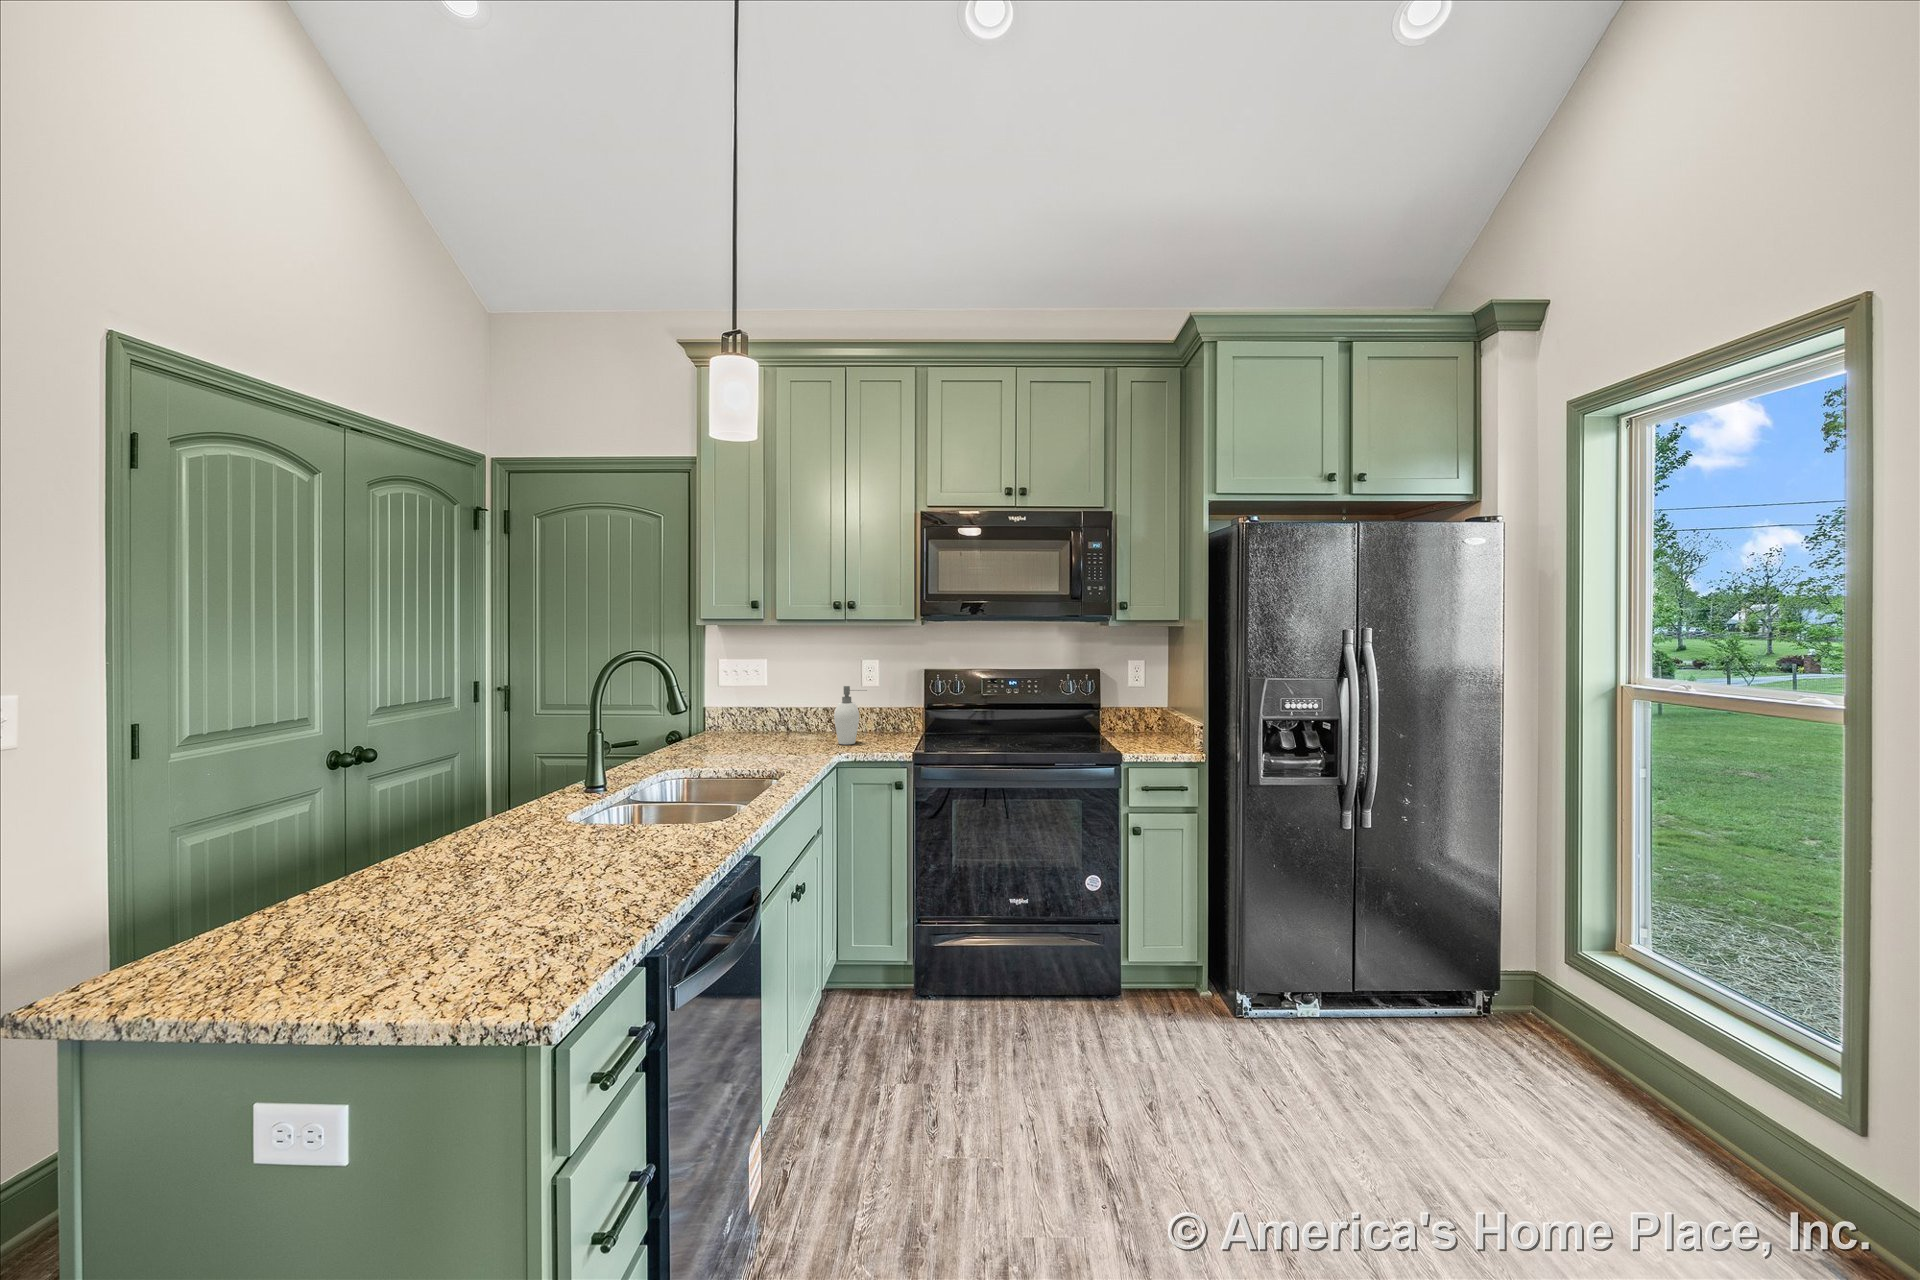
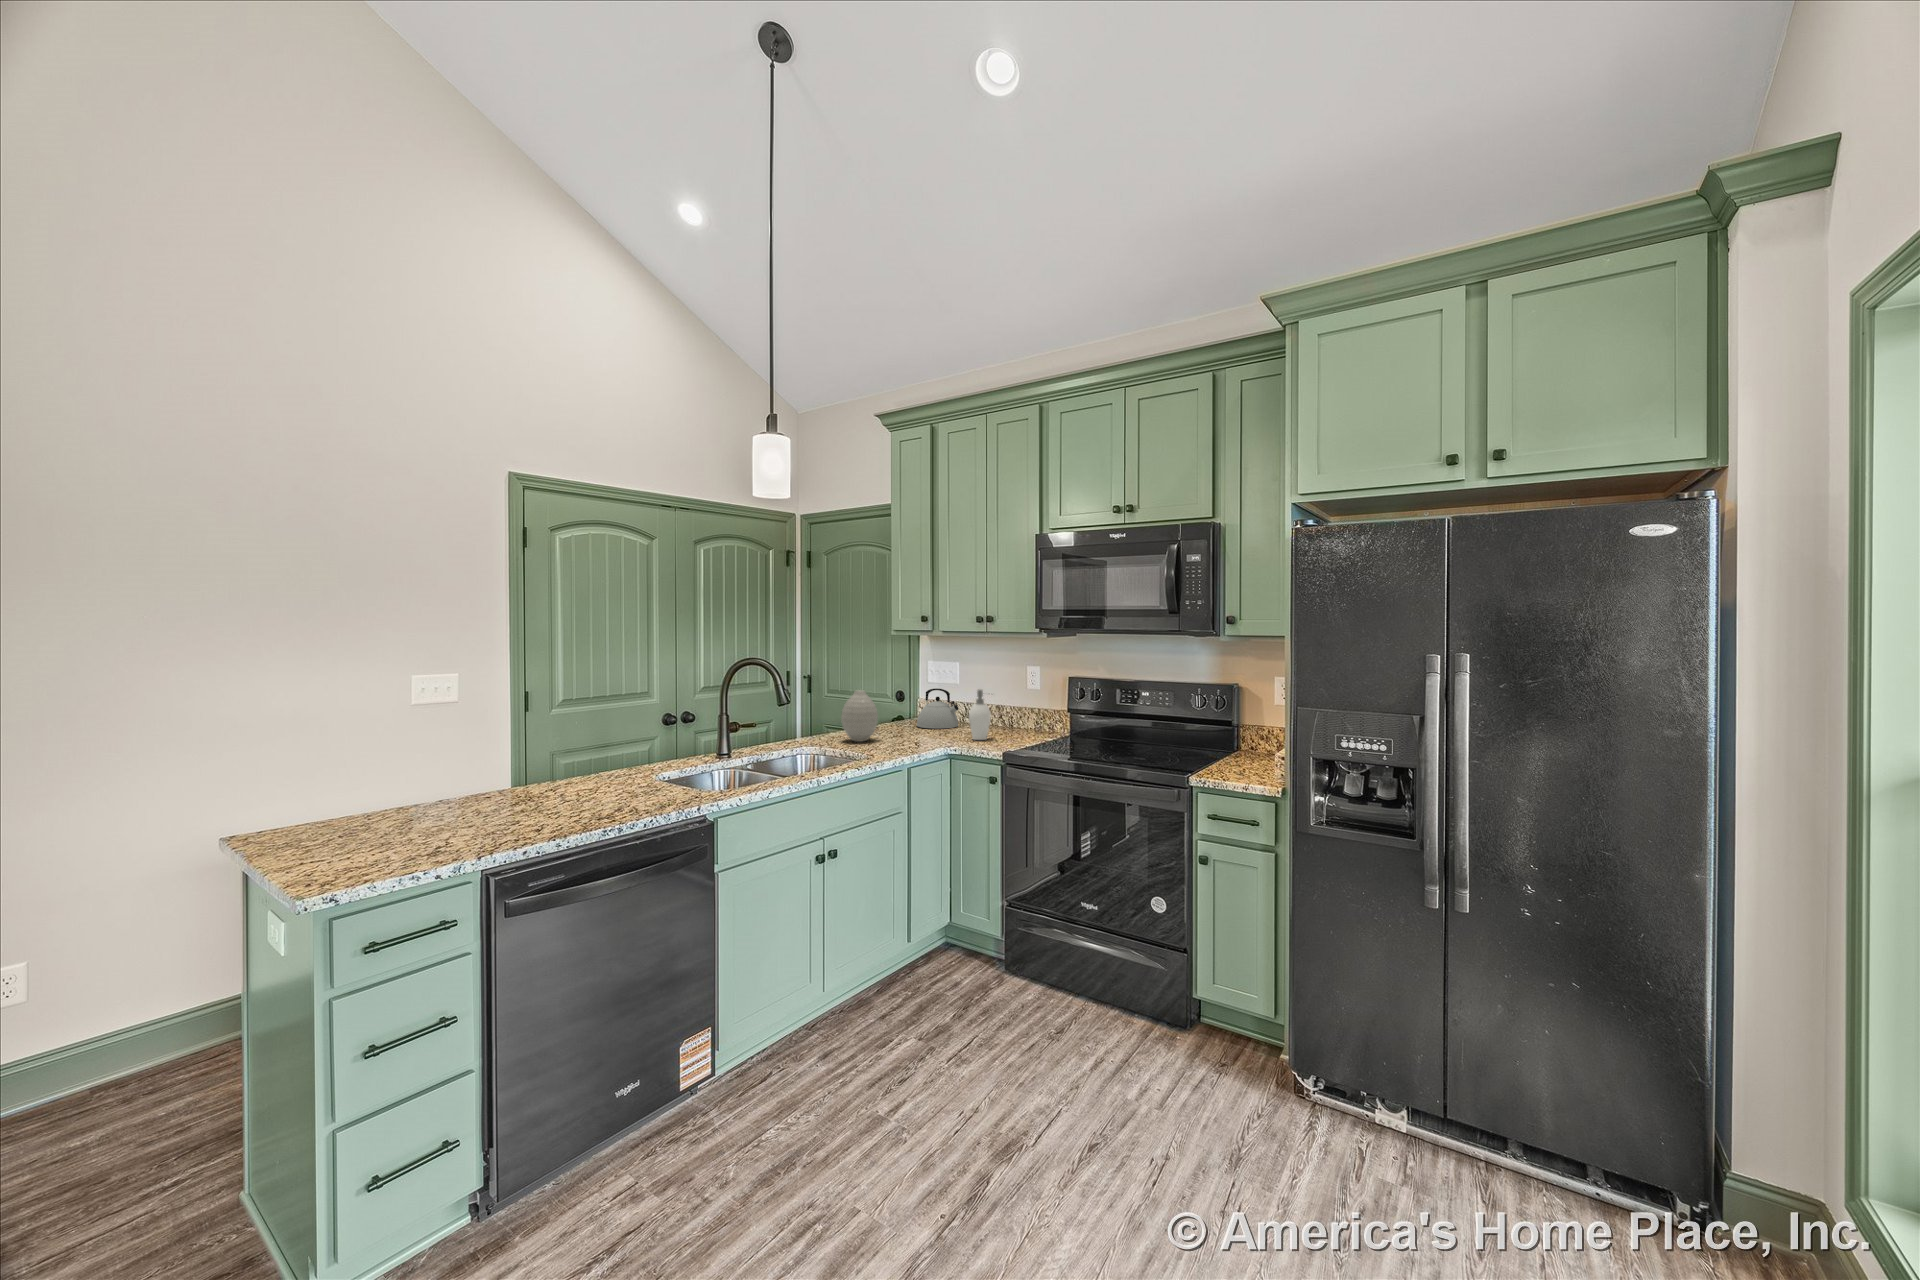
kettle: none [729,689,783,738] -> present [917,688,959,729]
vase: none [685,696,733,760] -> present [841,690,878,742]

